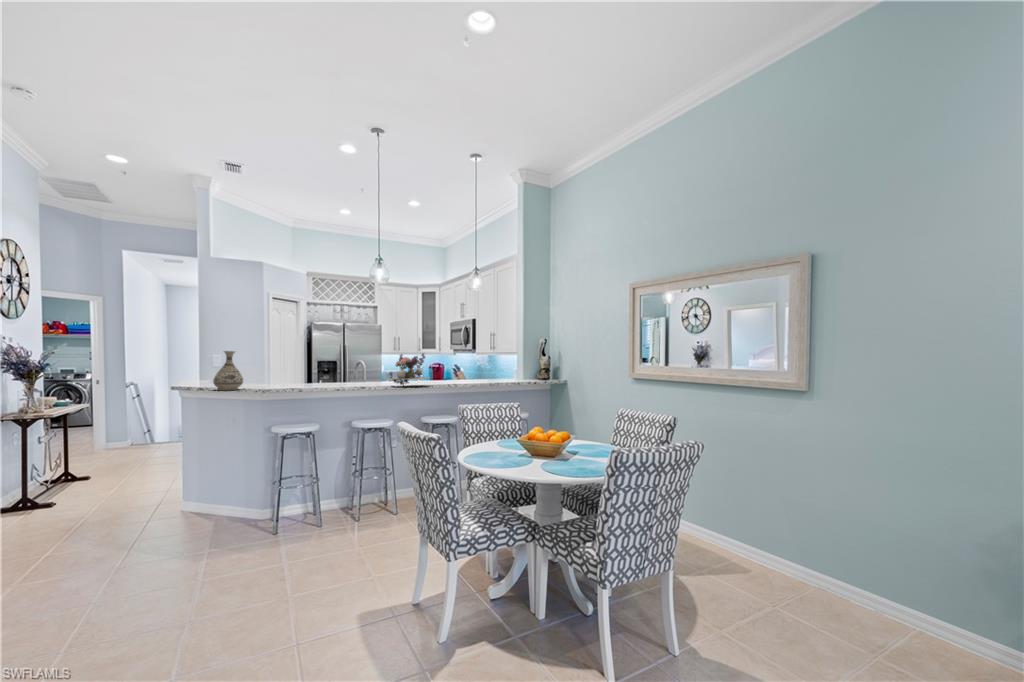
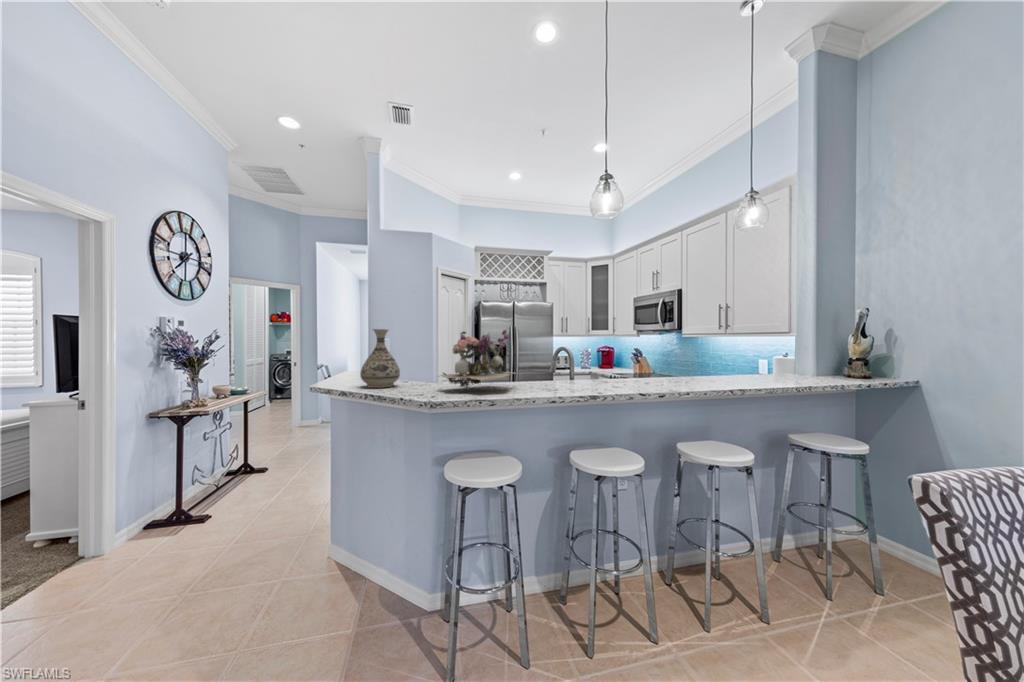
flower arrangement: present [390,353,428,386] -> present [441,329,515,389]

